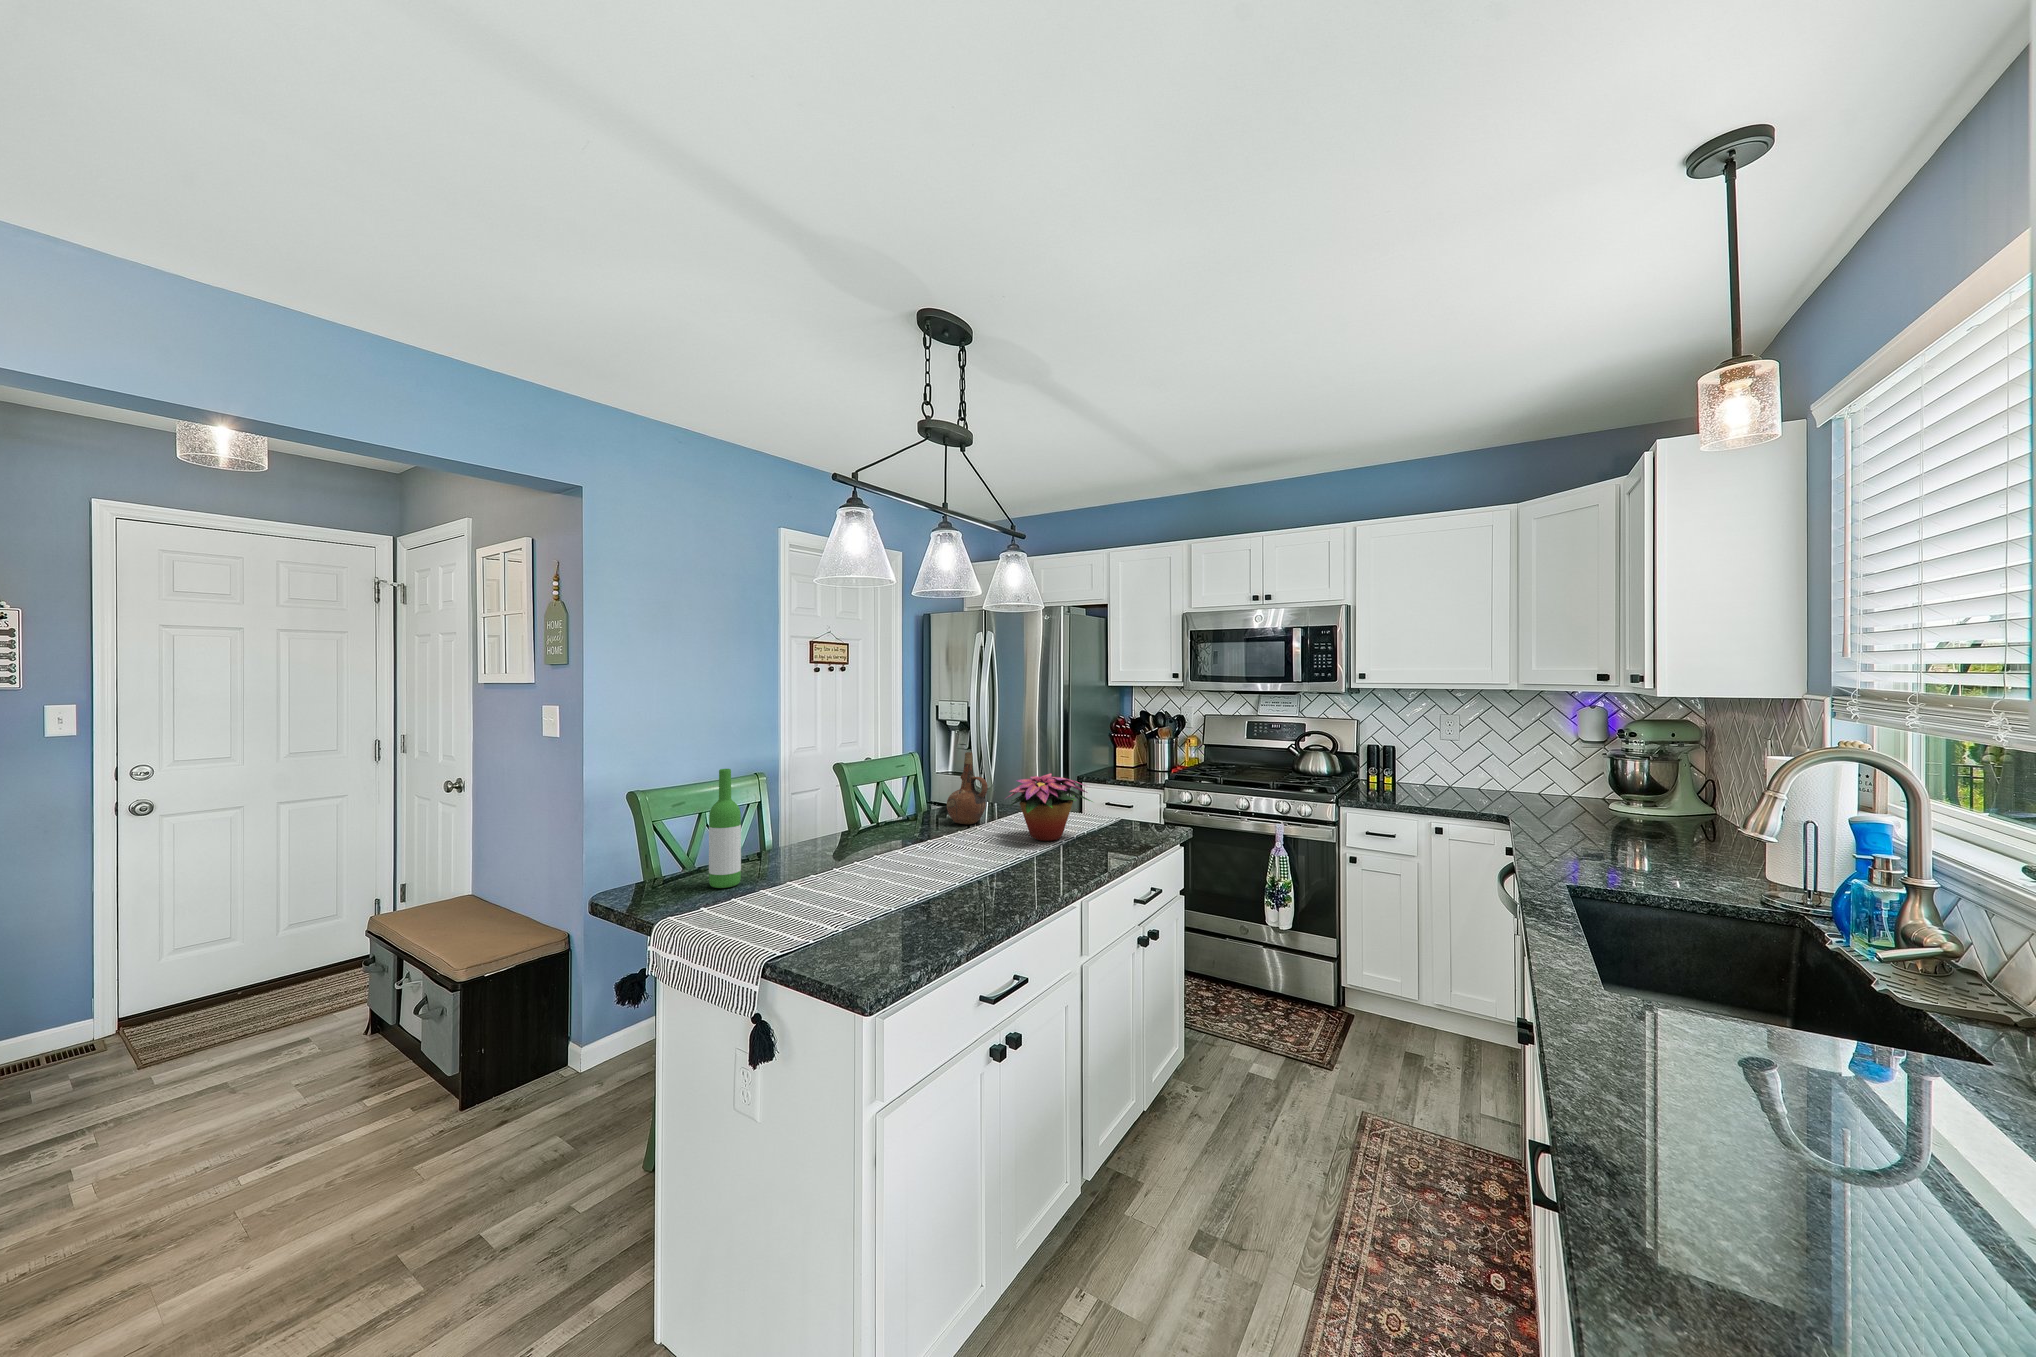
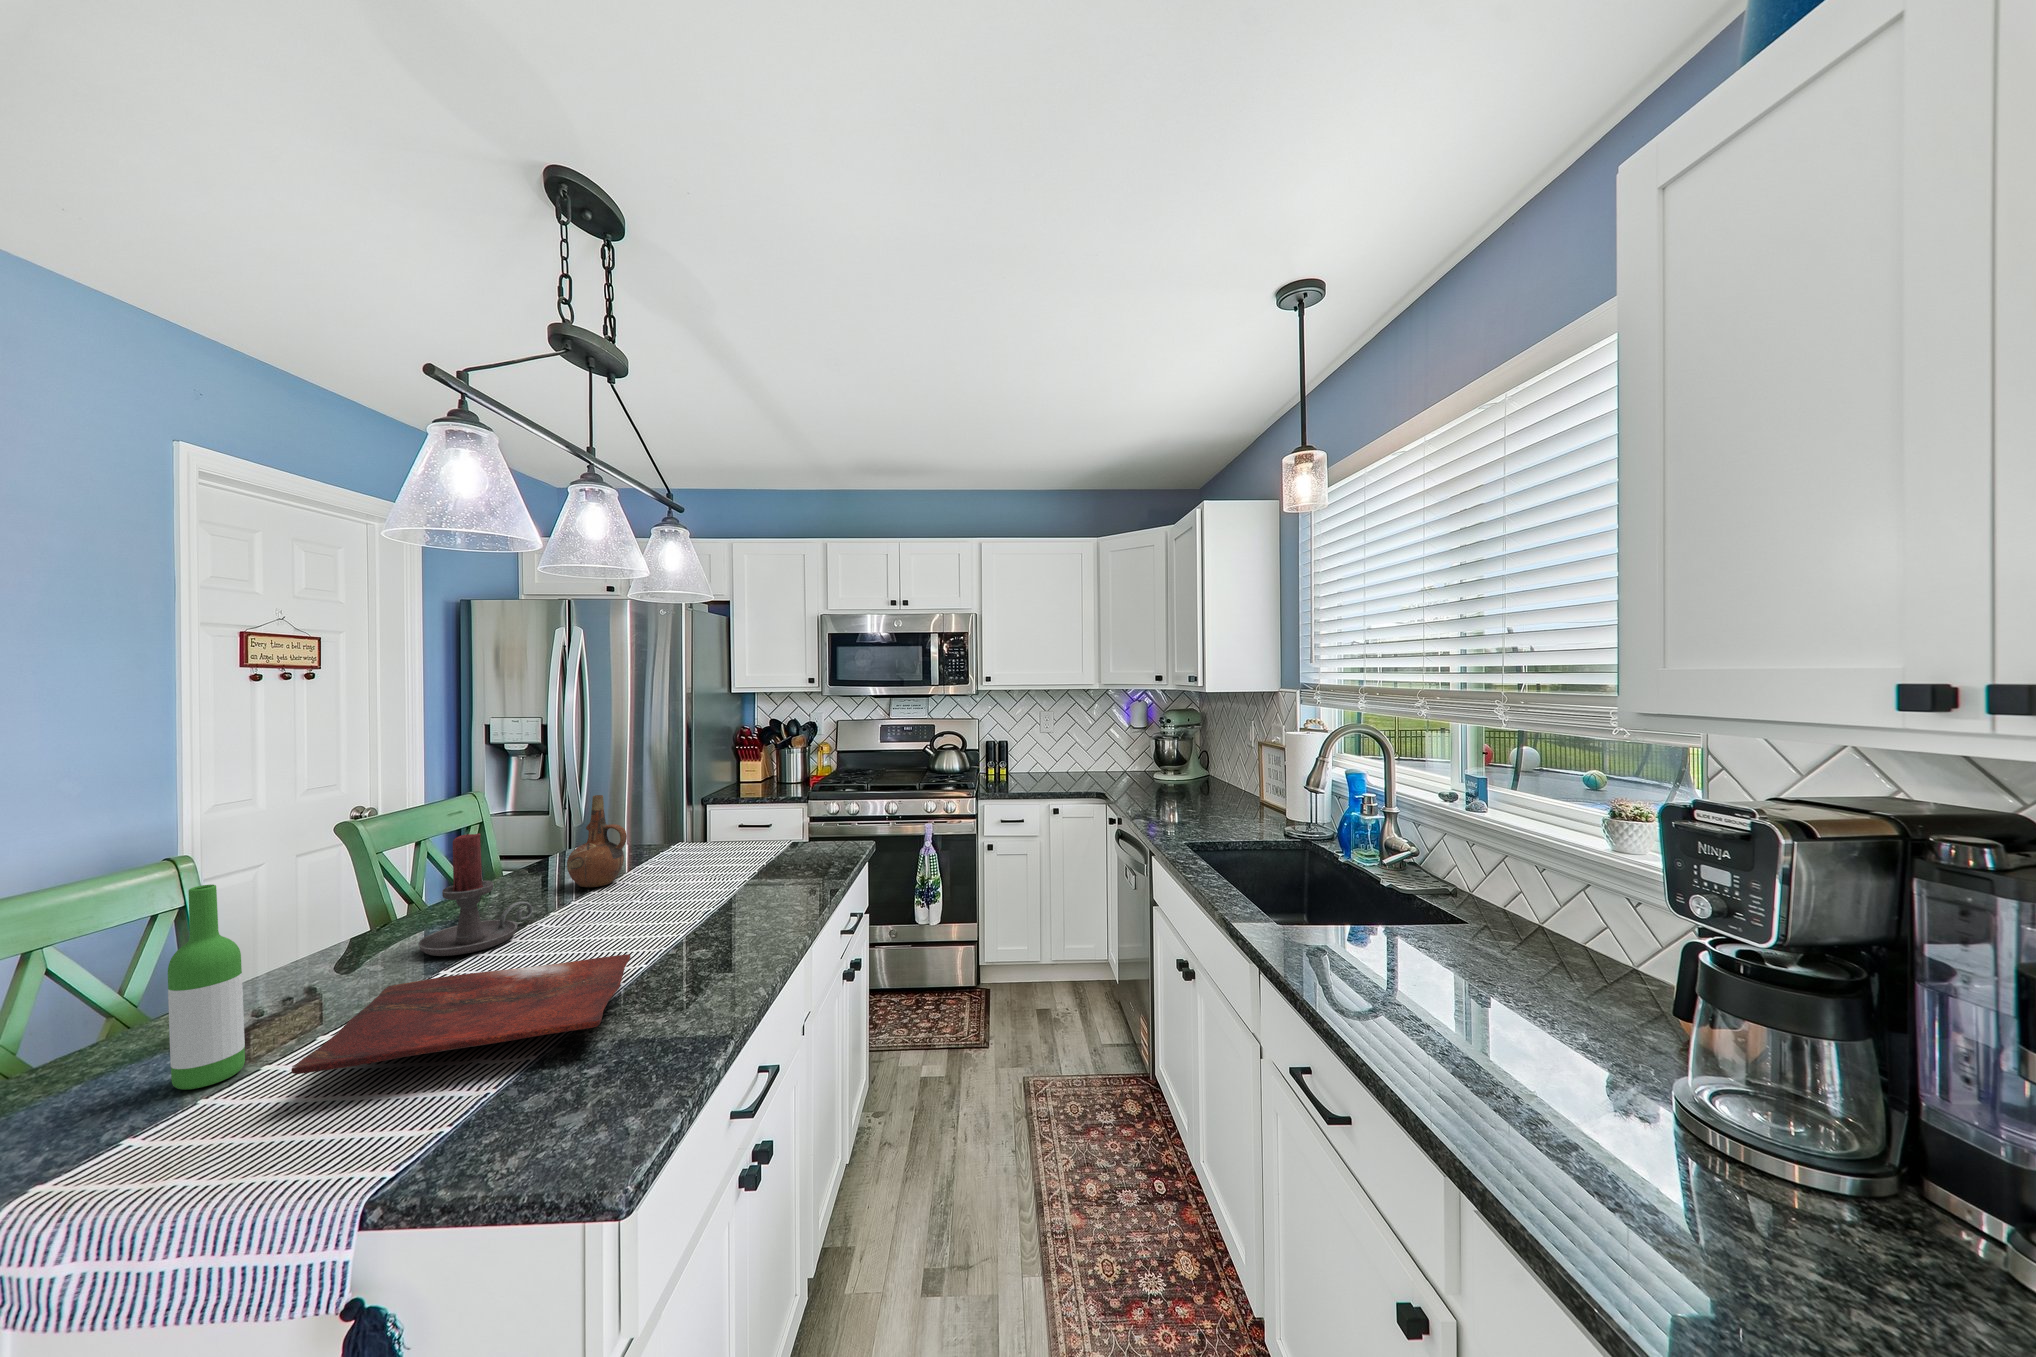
candle holder: none [844,765,915,849] -> present [418,833,533,956]
flower arrangement: present [1007,774,1093,841] -> none [656,809,780,893]
cutting board: none [748,854,948,900] -> present [291,954,631,1074]

